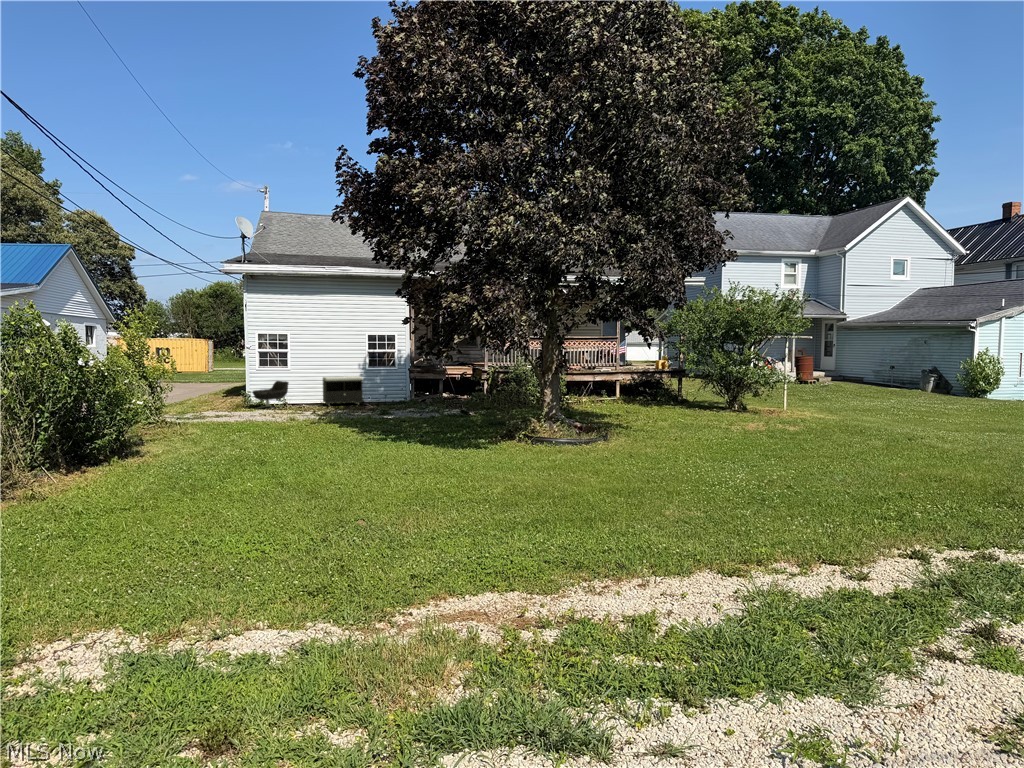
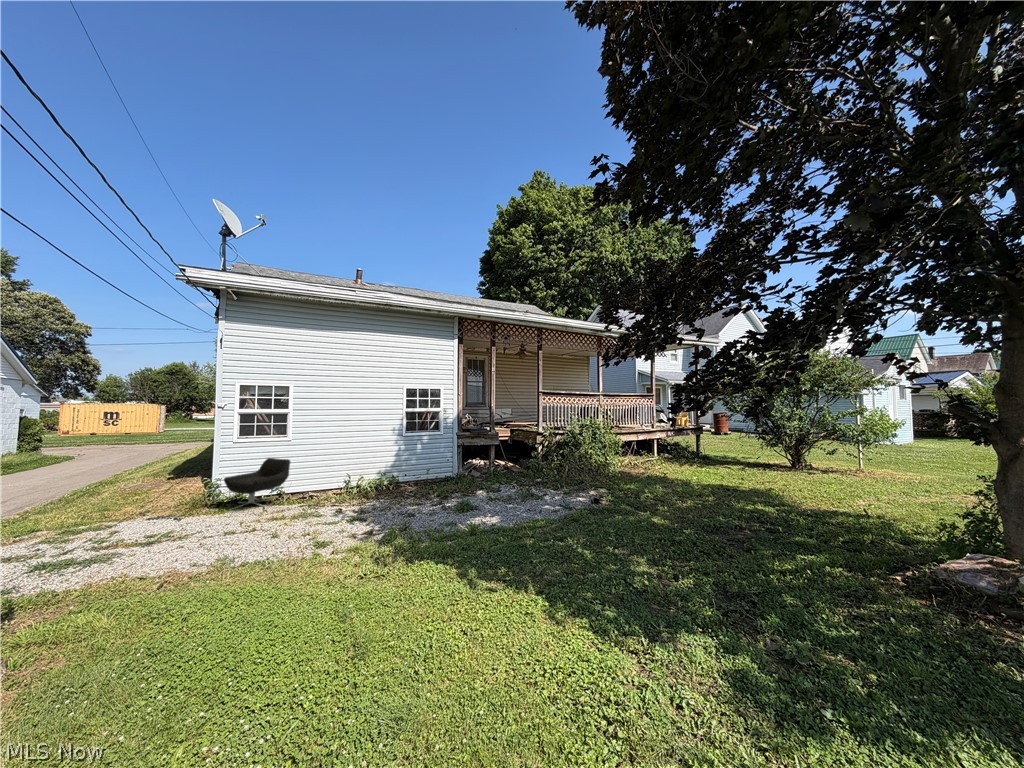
storage bench: present [323,376,363,406] -> none [341,445,404,493]

